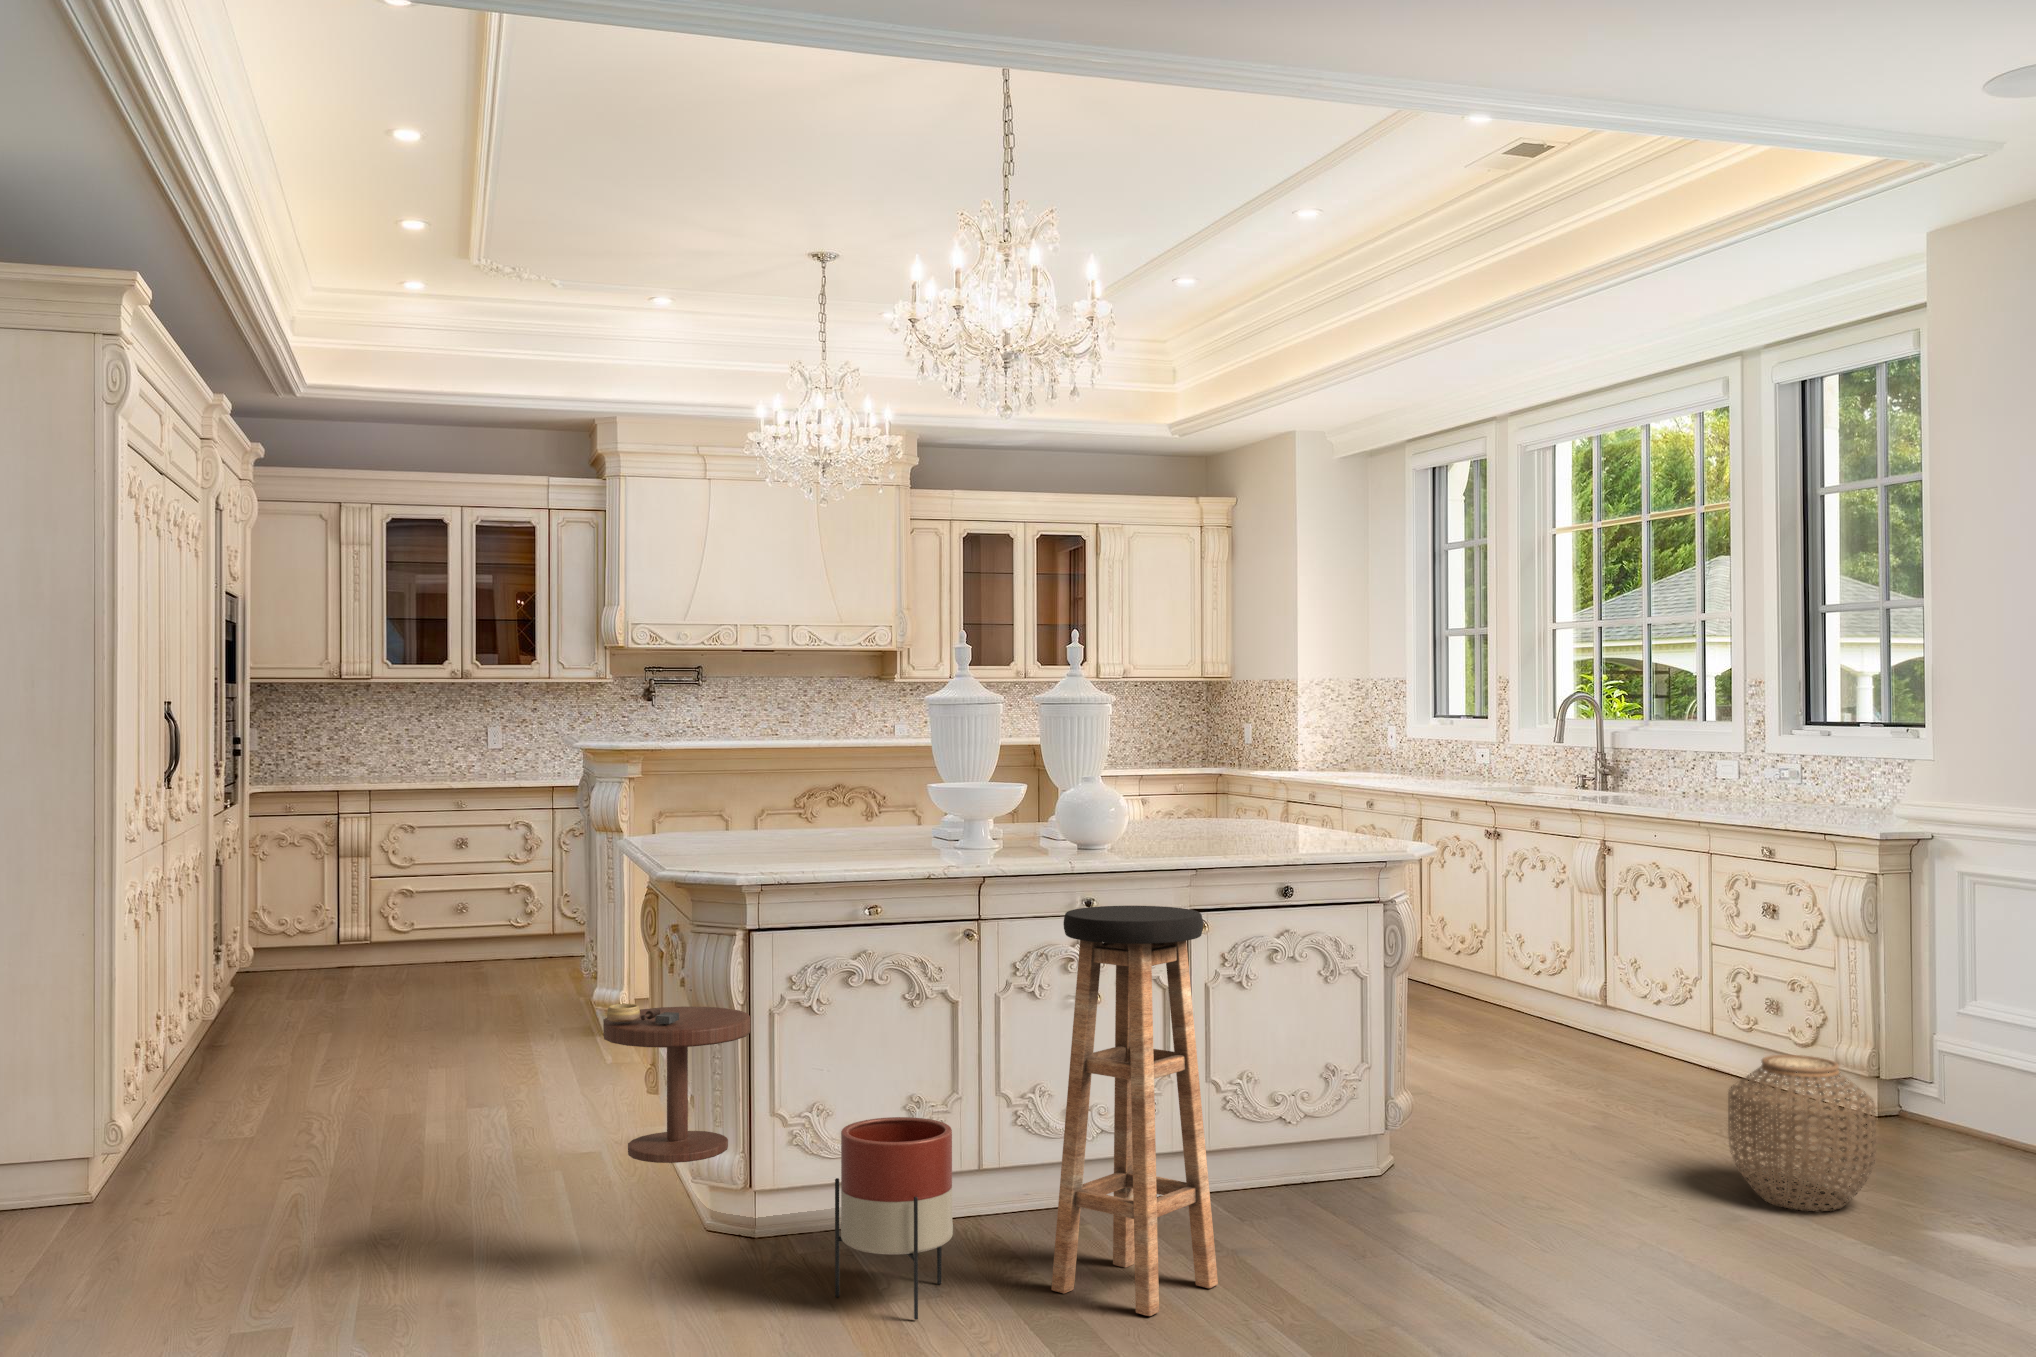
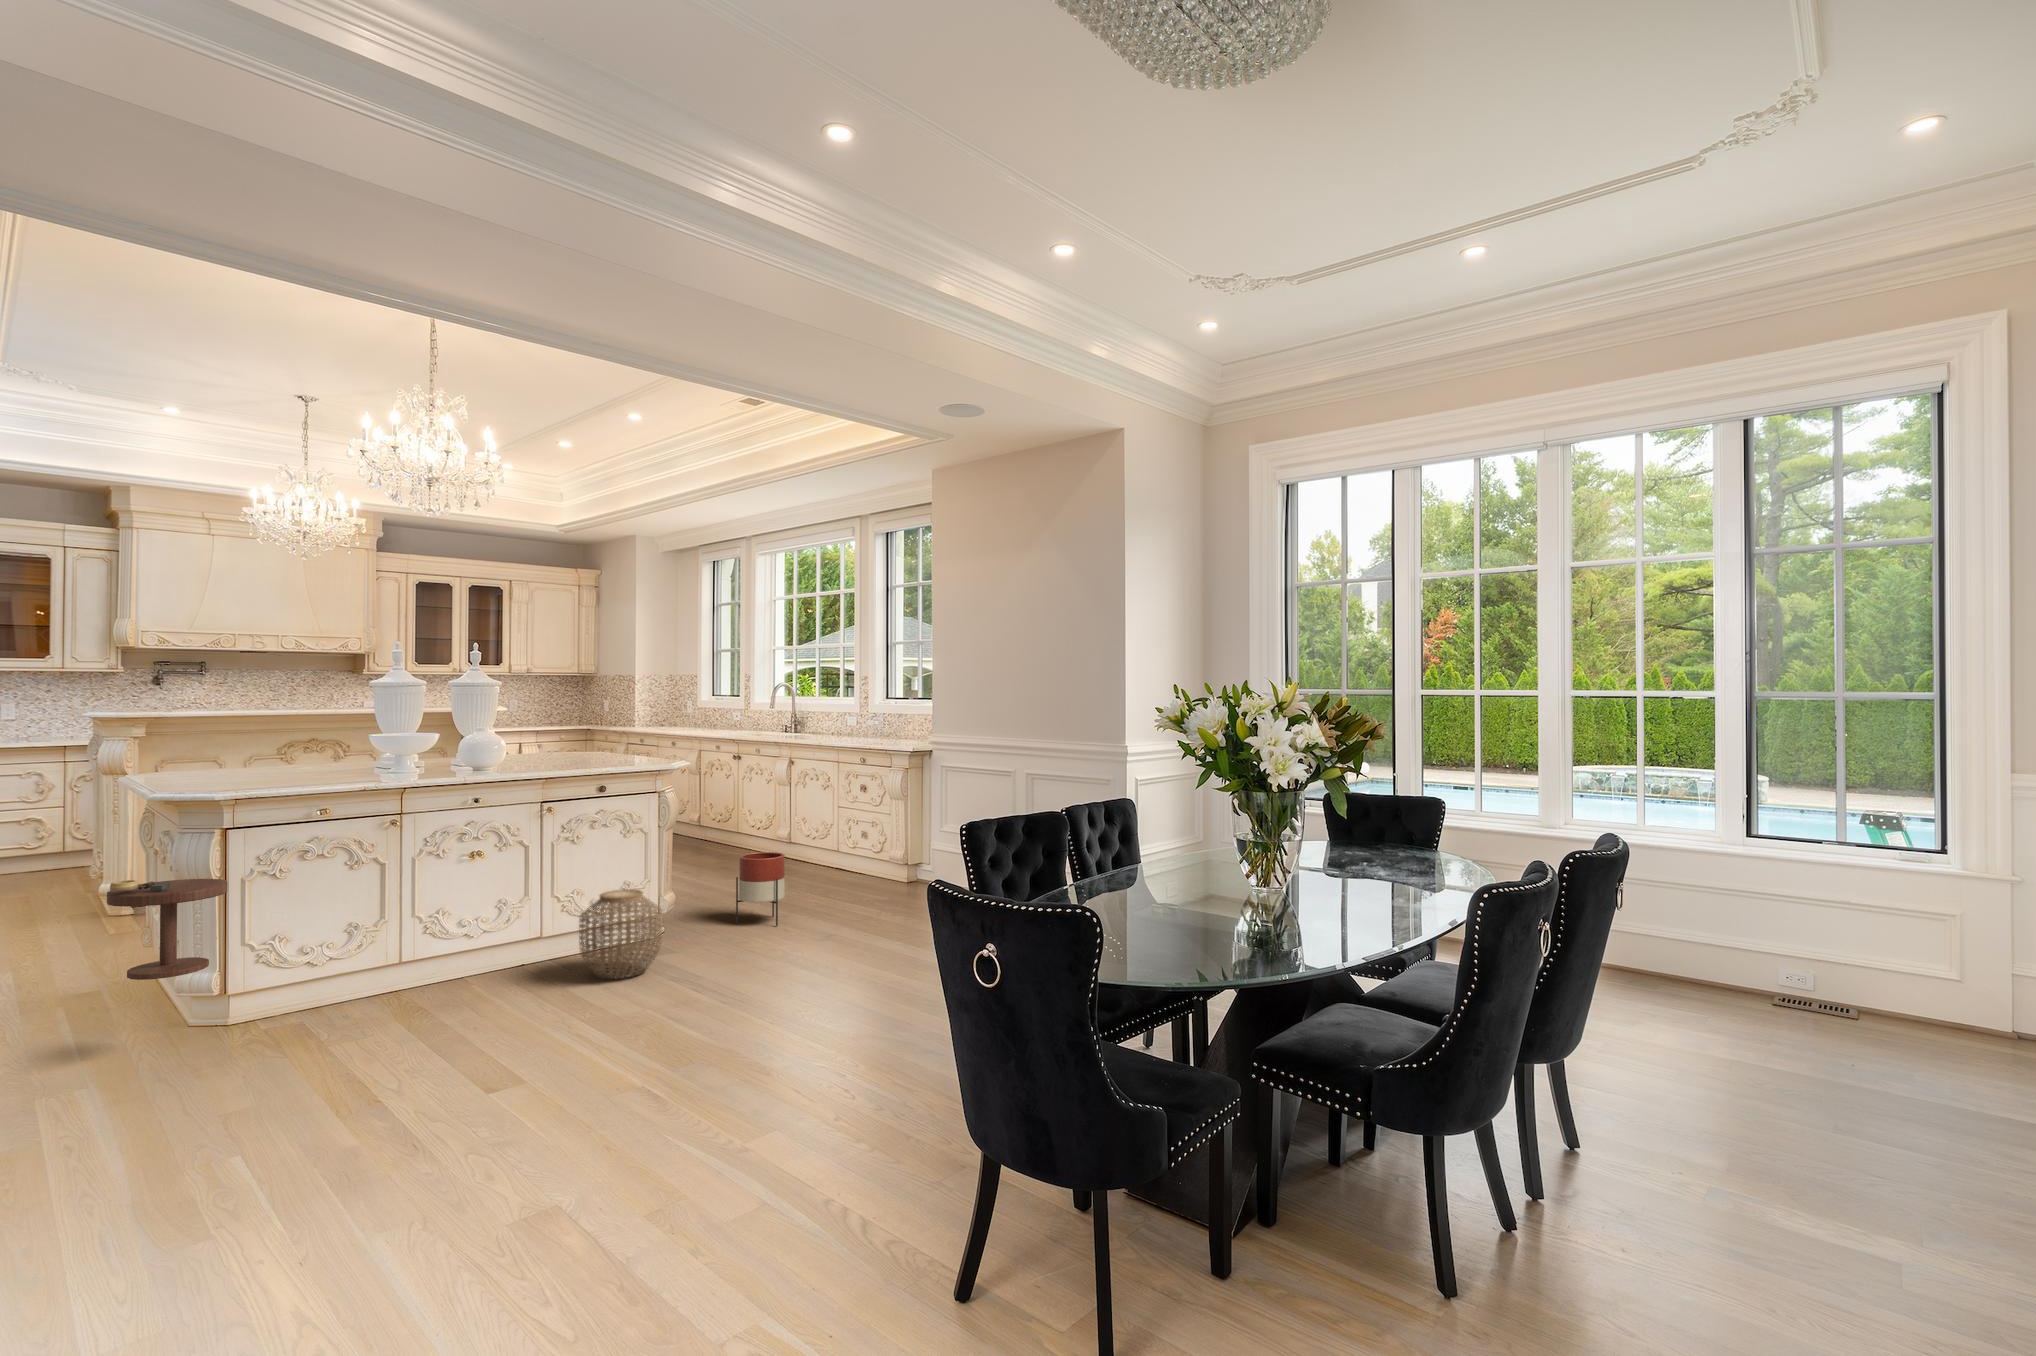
bar stool: present [1051,906,1218,1316] -> none [441,800,546,1025]
woven basket: present [1728,1055,1876,1211] -> present [579,889,662,979]
planter: present [835,1117,953,1320] -> present [736,852,785,926]

